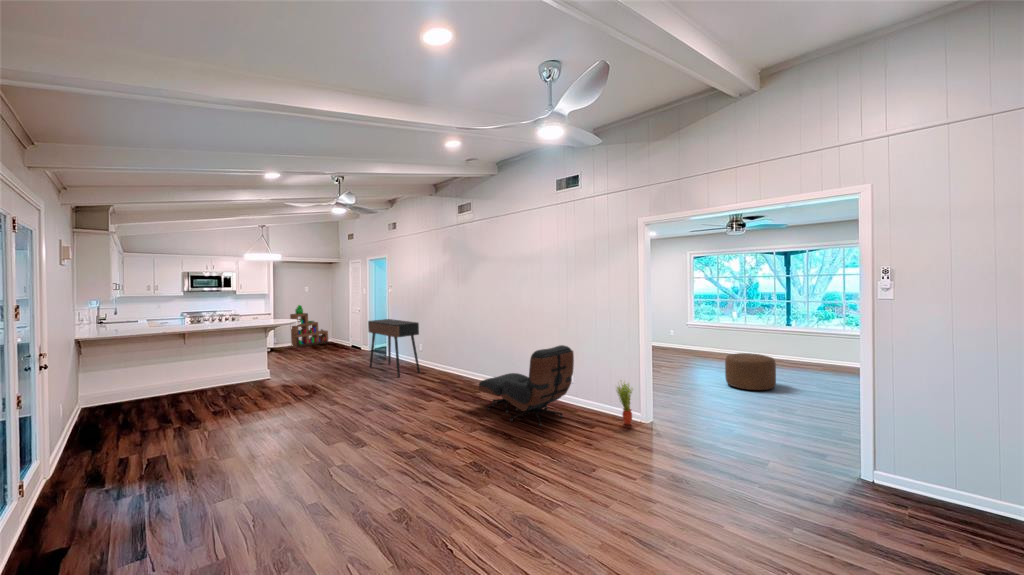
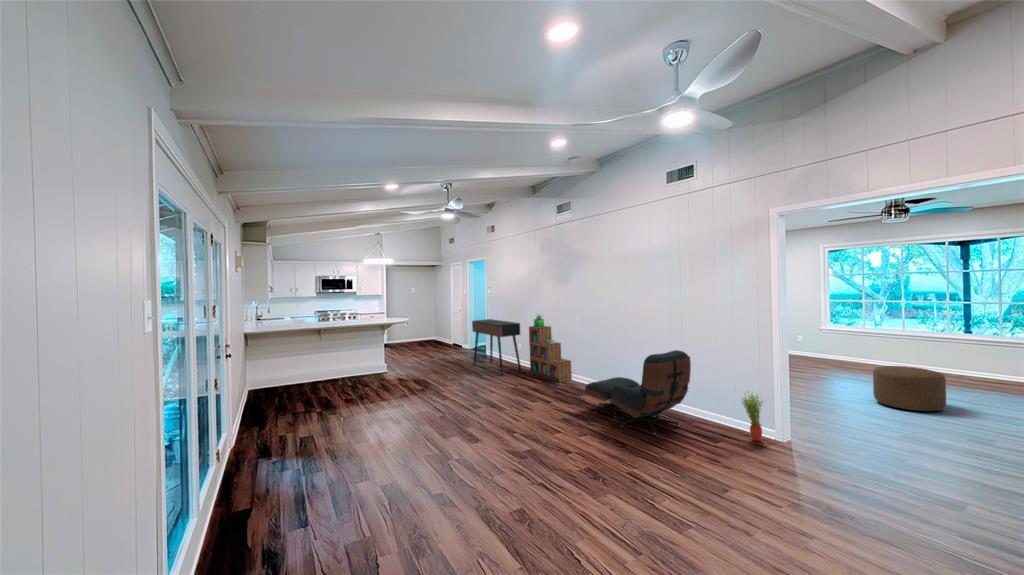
bookshelf: present [290,305,328,348] -> present [529,315,572,382]

